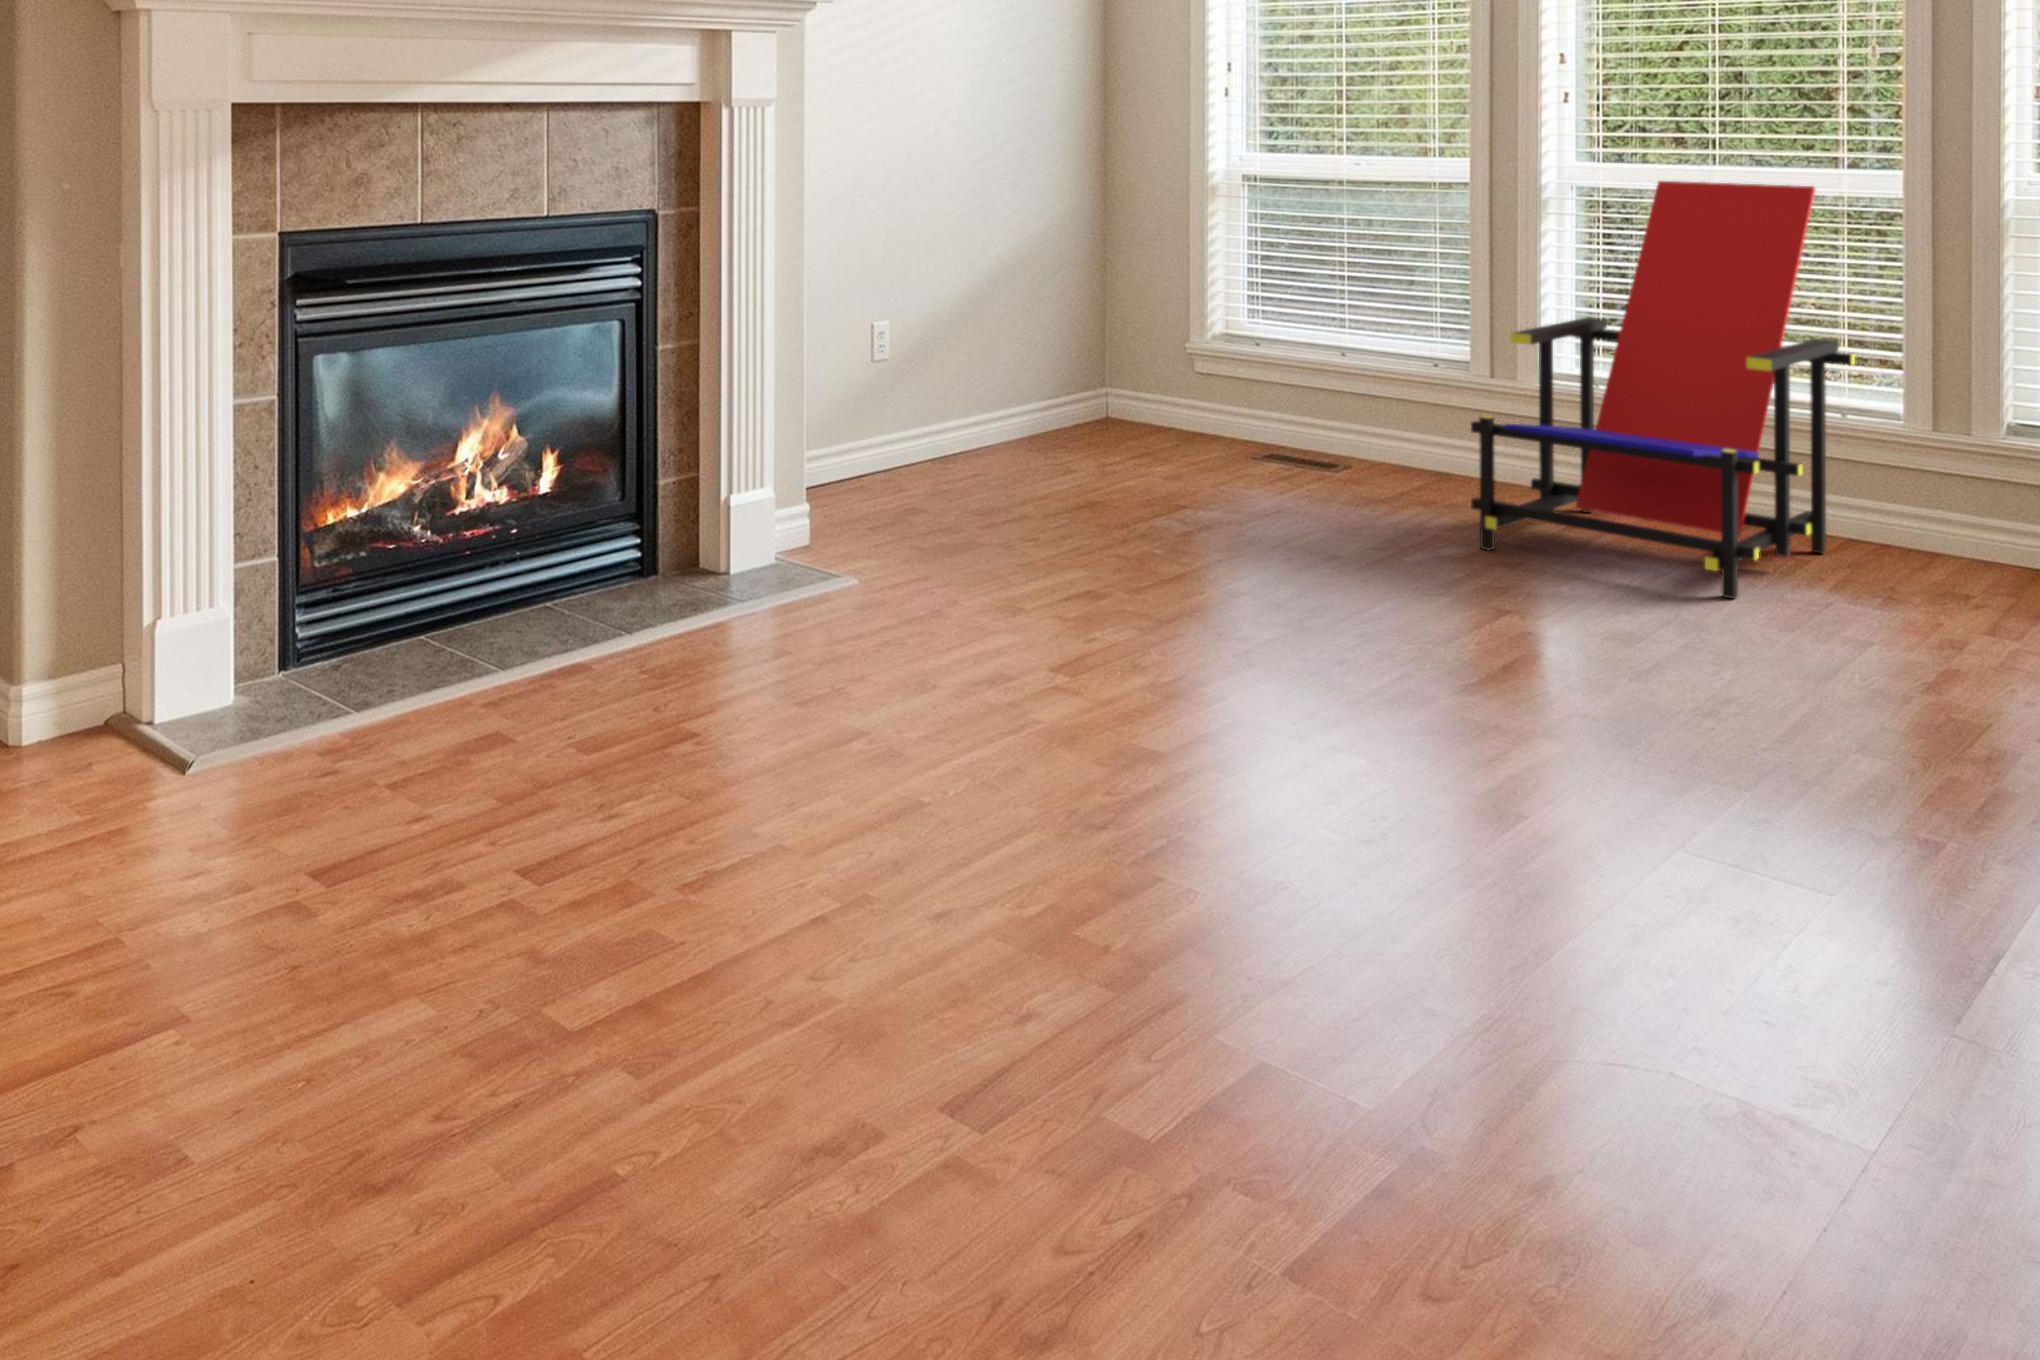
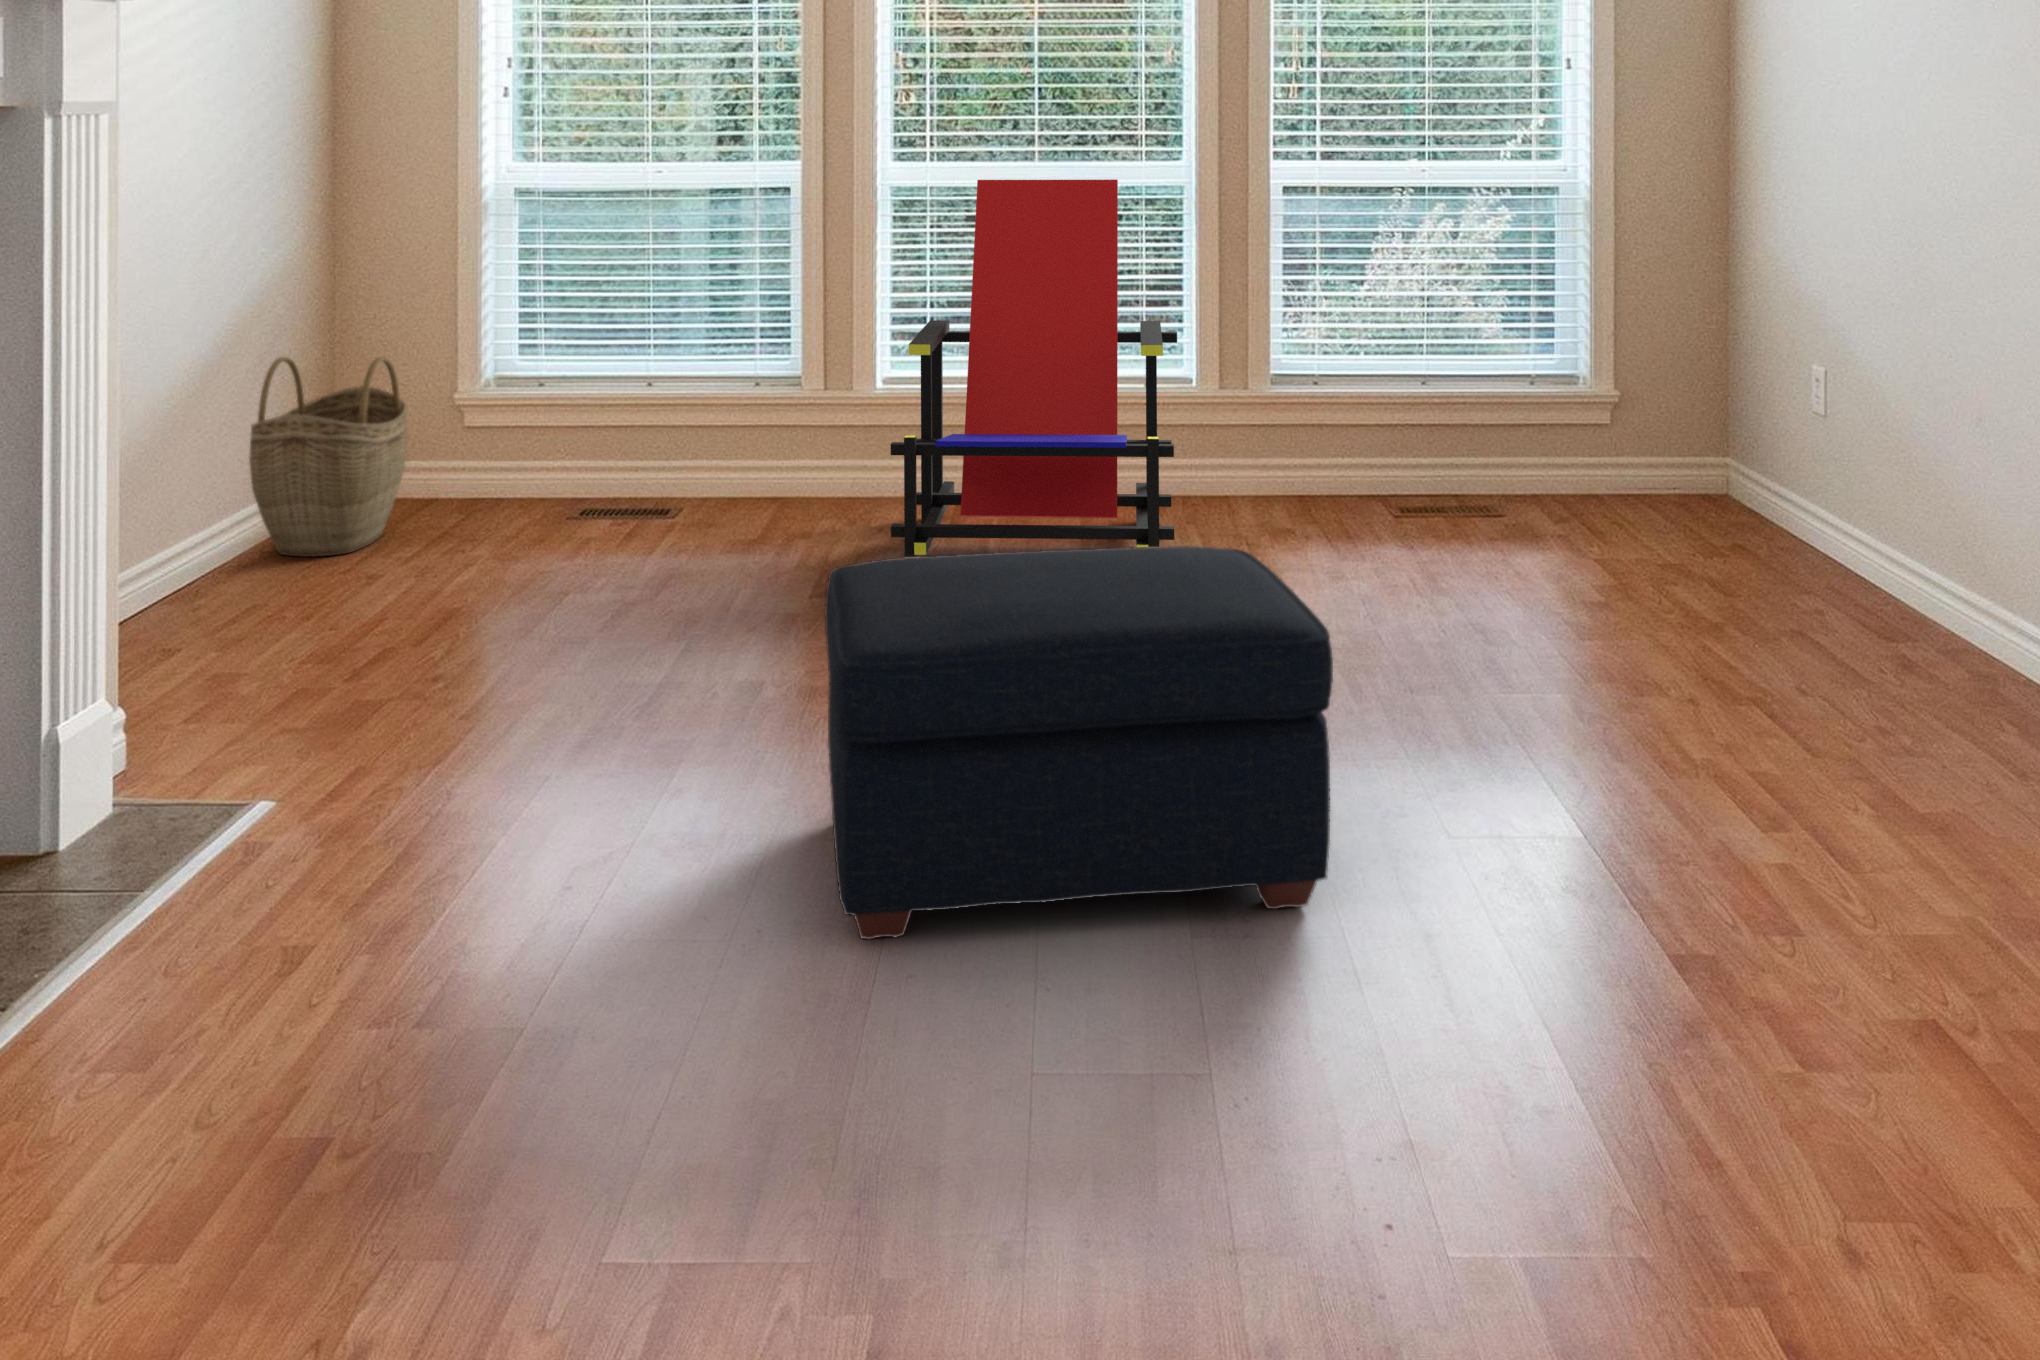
woven basket: none [1008,295,1134,453] -> present [249,357,407,557]
ottoman: none [1075,477,1549,824] -> present [825,546,1333,939]

